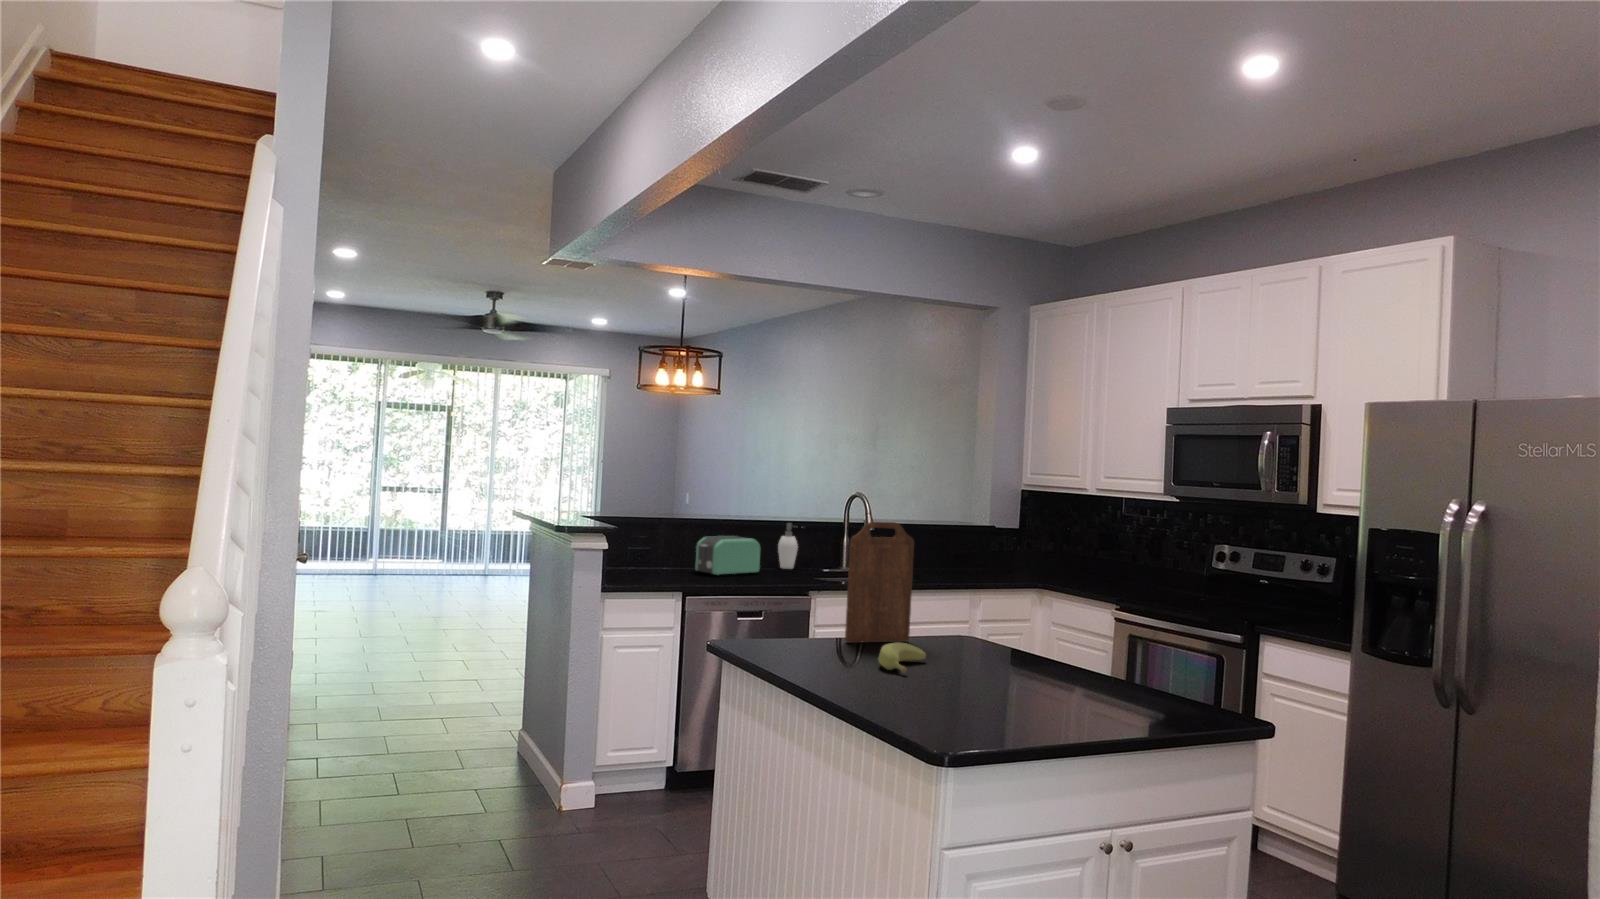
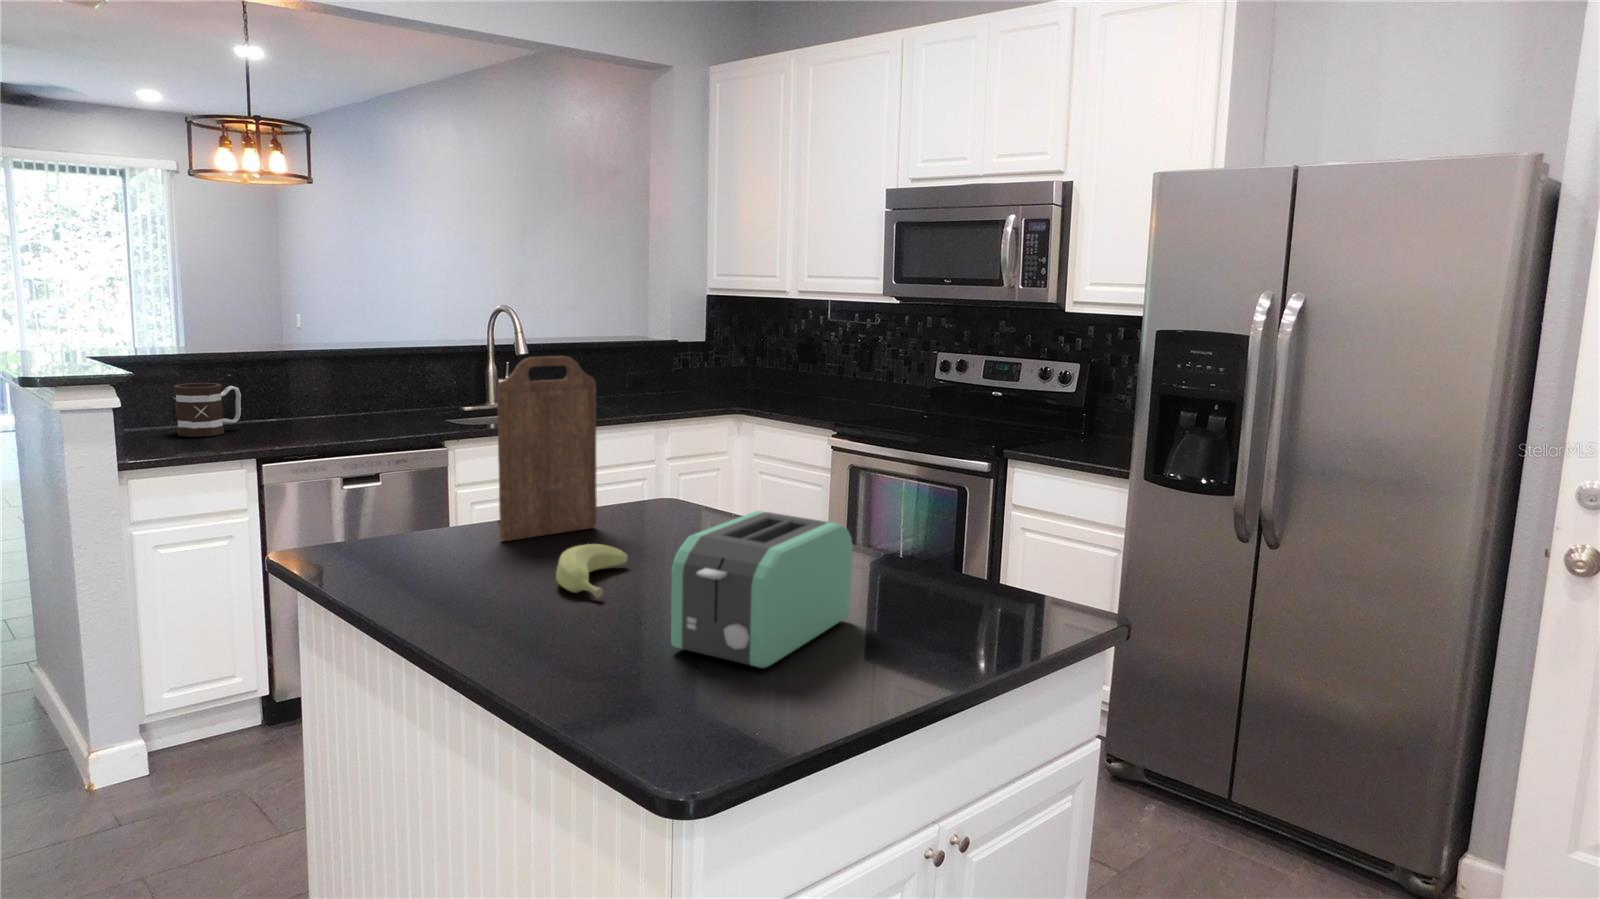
soap dispenser: present [778,523,798,569] -> none [399,350,435,411]
toaster: present [695,536,761,575] -> present [671,511,853,668]
mug: none [633,538,675,575] -> present [174,383,241,437]

